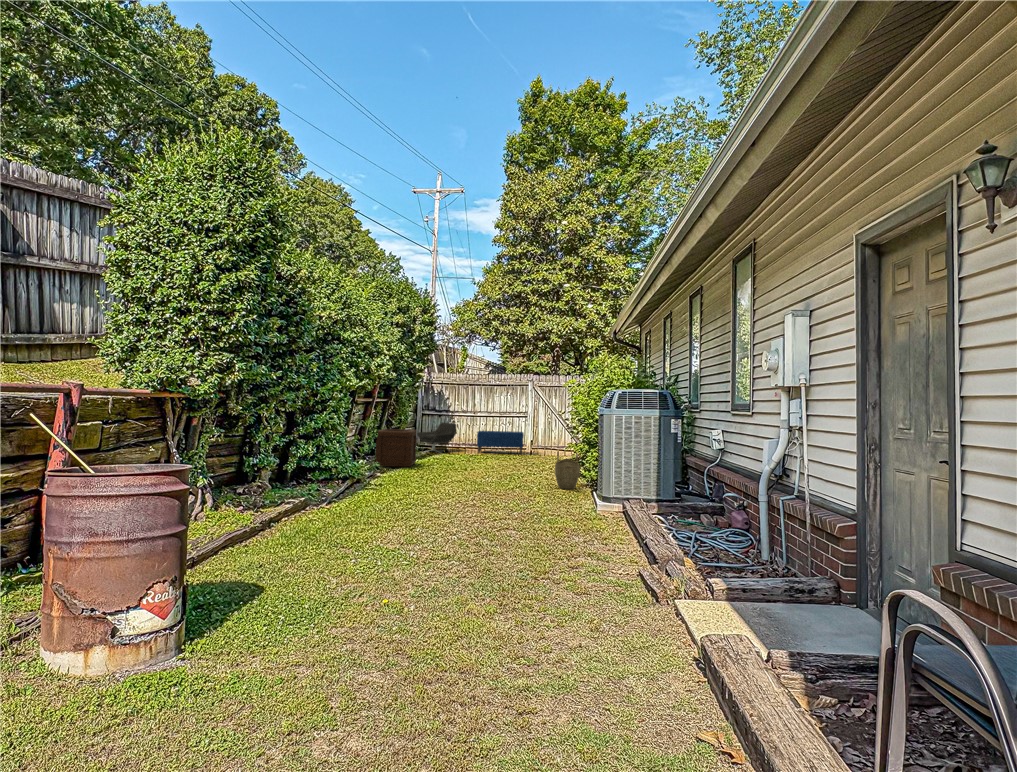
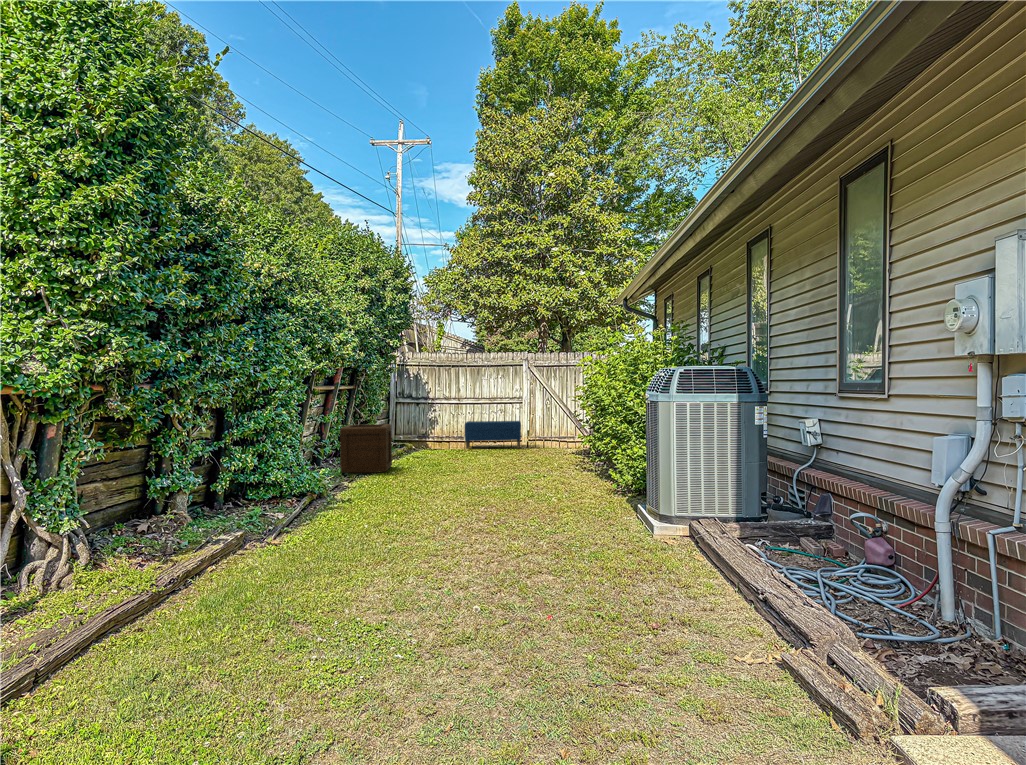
lounge chair: present [417,422,456,452] -> none [390,413,438,451]
woven basket: present [555,453,580,489] -> none [578,447,611,495]

